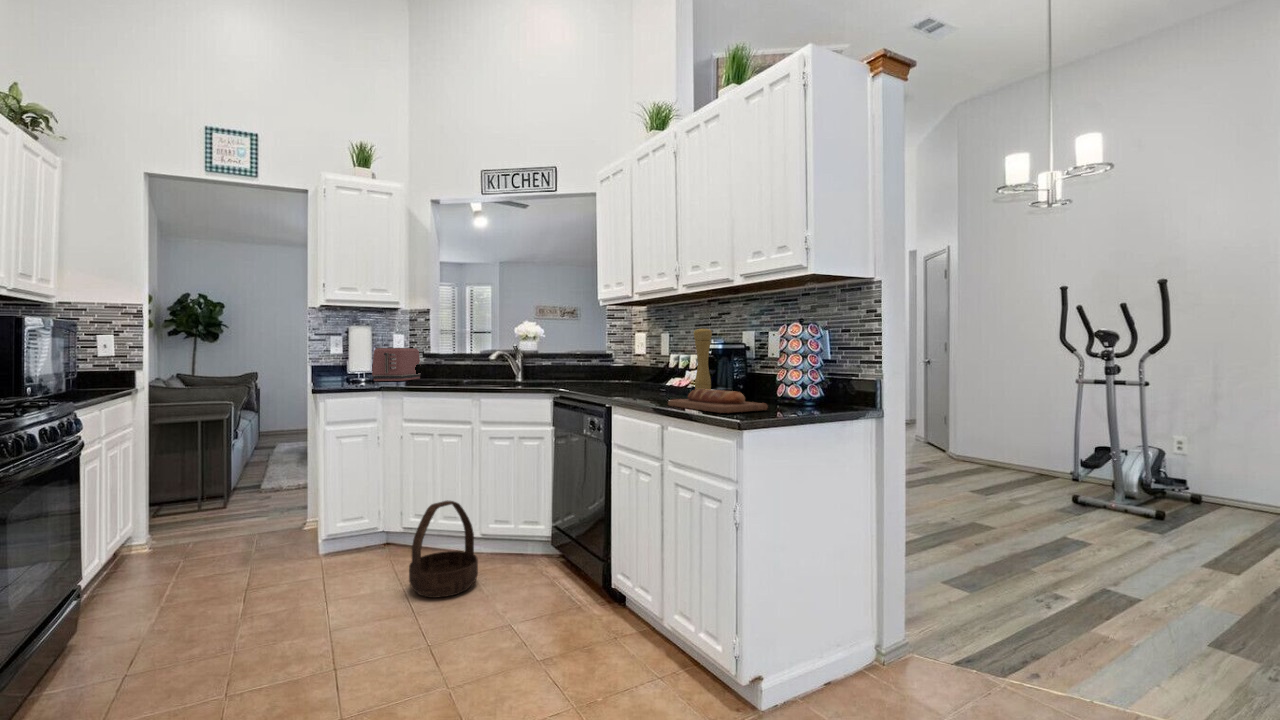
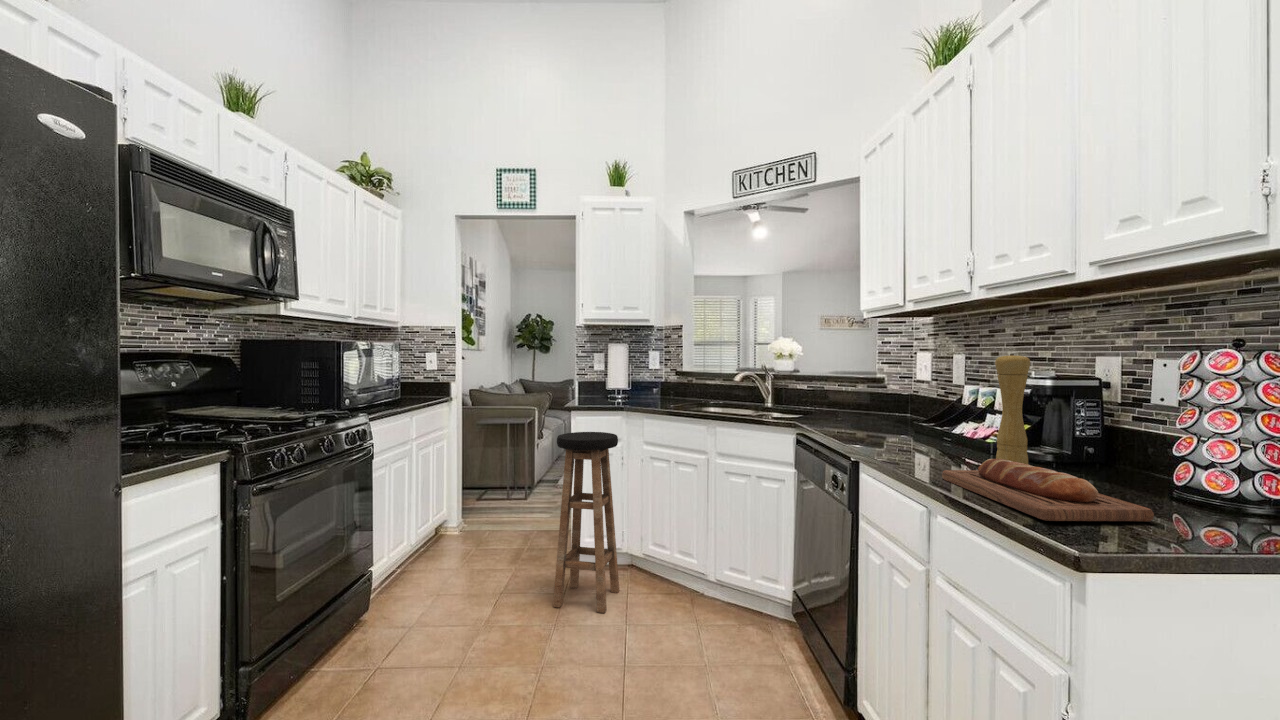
toaster: present [372,348,421,381] -> none [624,365,673,399]
bar stool: none [319,411,387,587] -> present [553,432,619,613]
basket: present [409,501,478,598] -> none [625,542,698,655]

